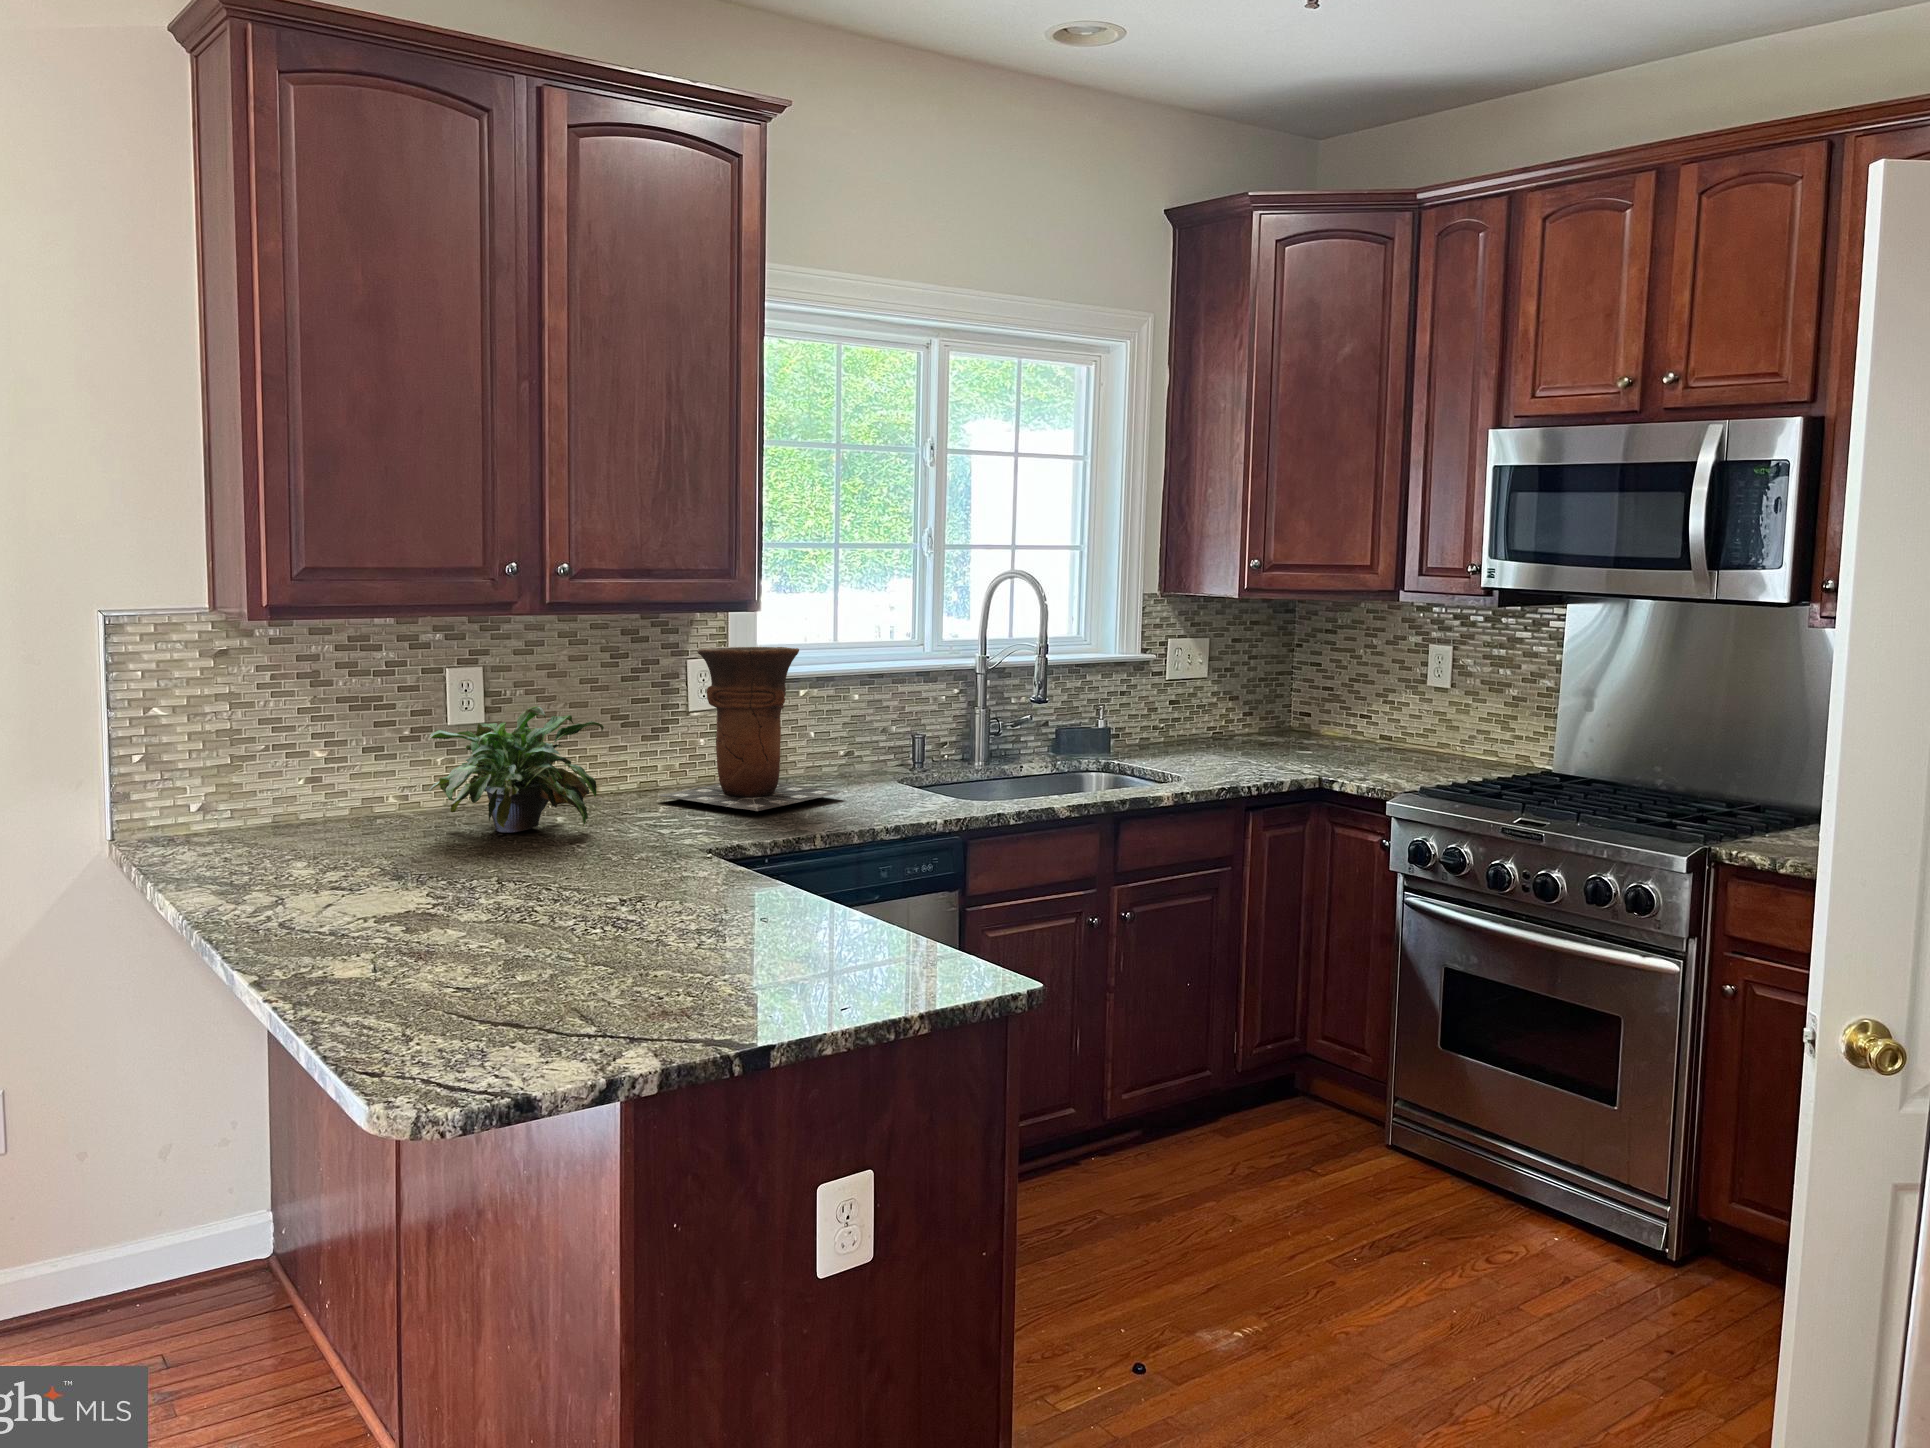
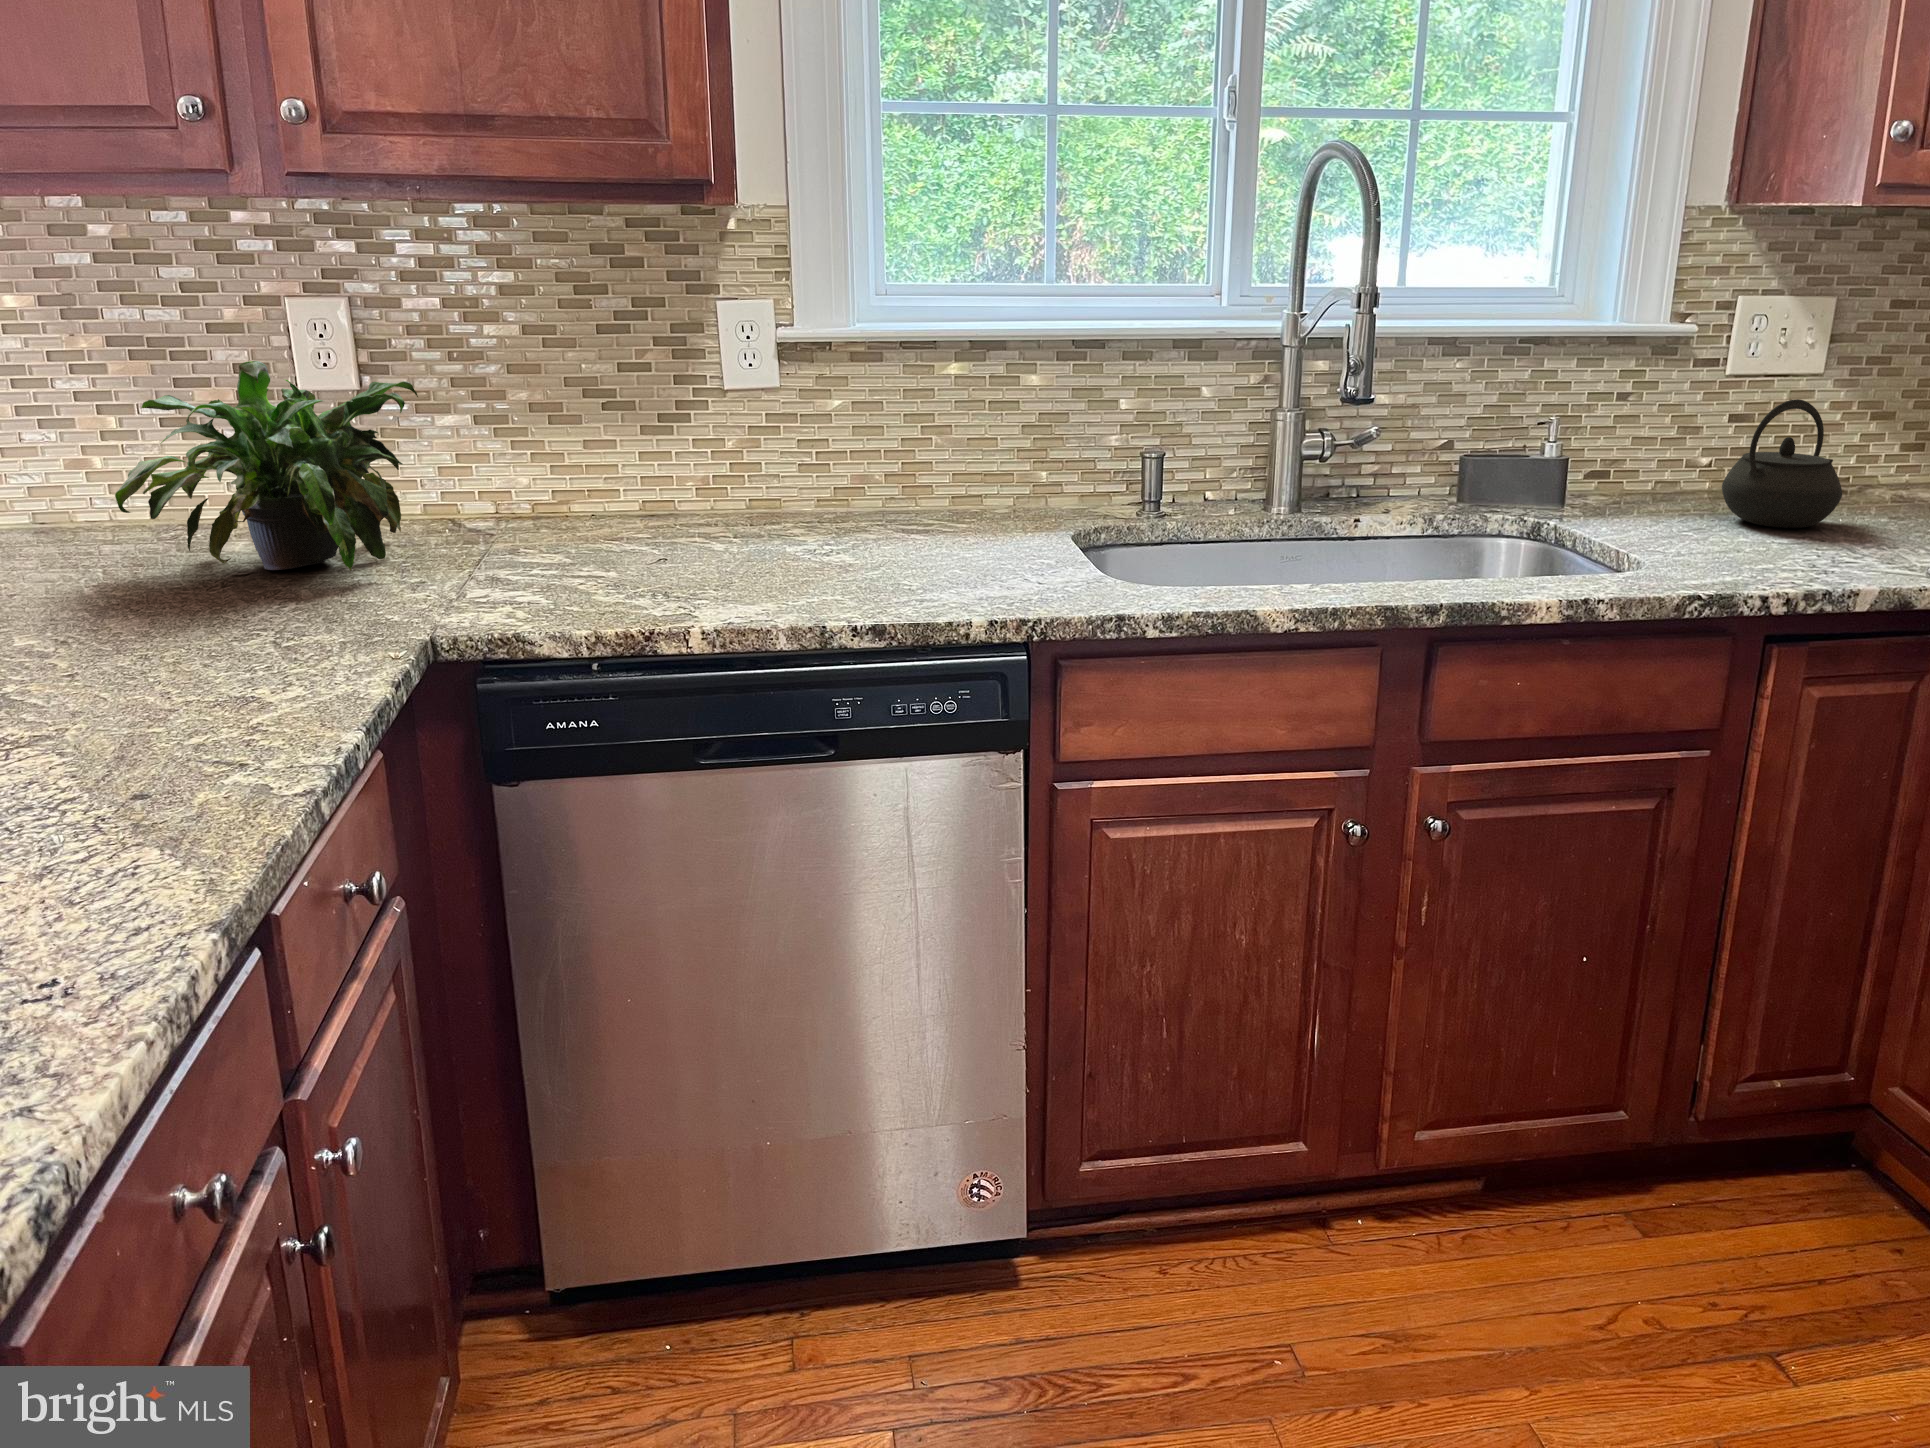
vase: present [658,647,842,811] -> none [619,276,910,568]
kettle: none [1187,692,1244,757] -> present [1722,399,1842,528]

